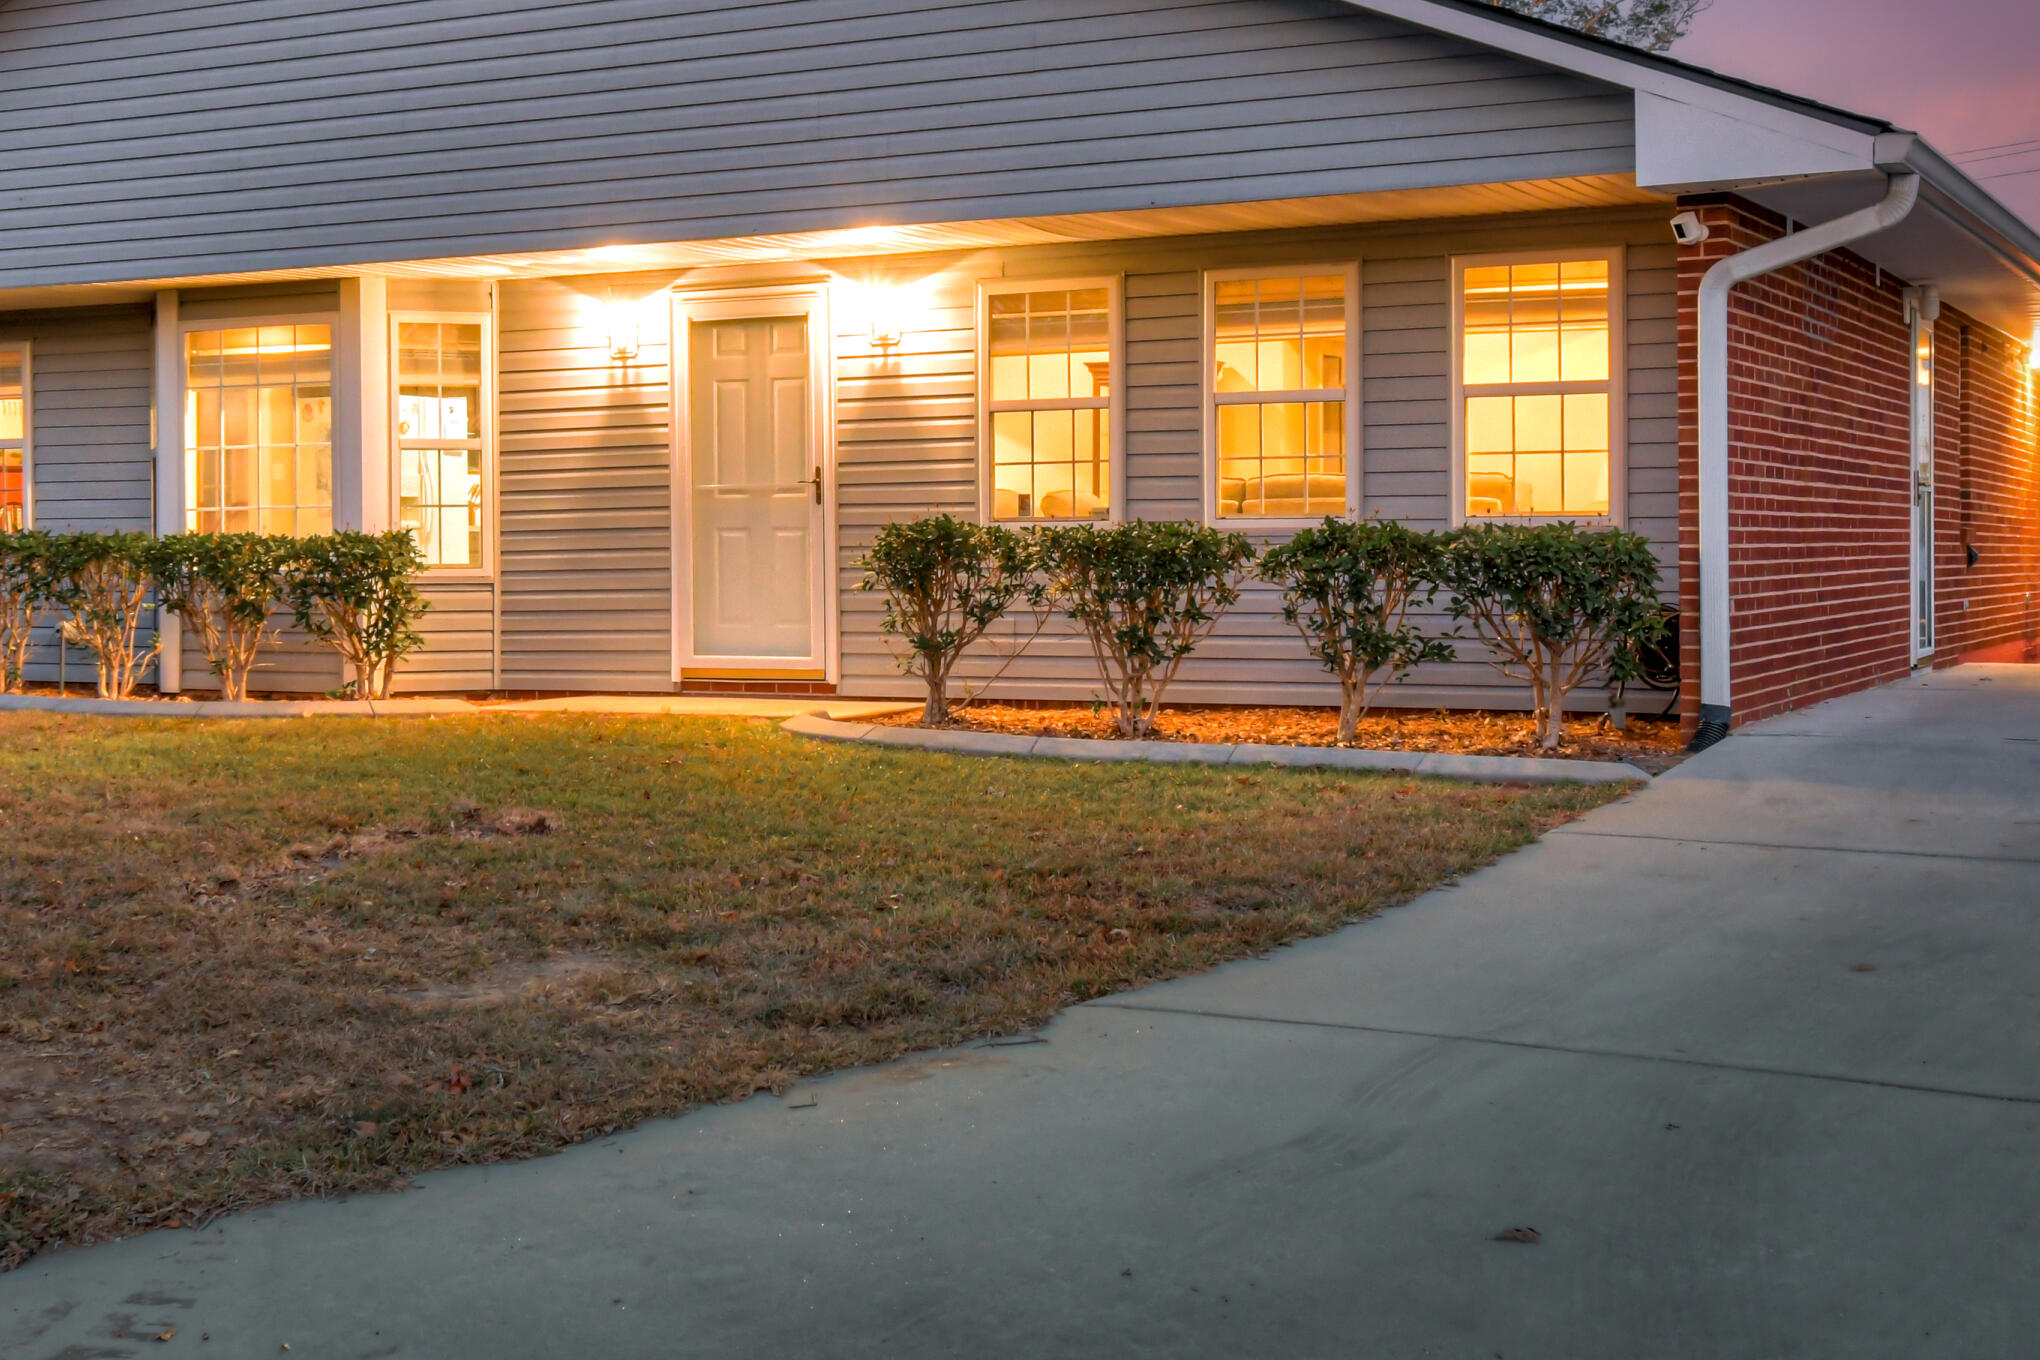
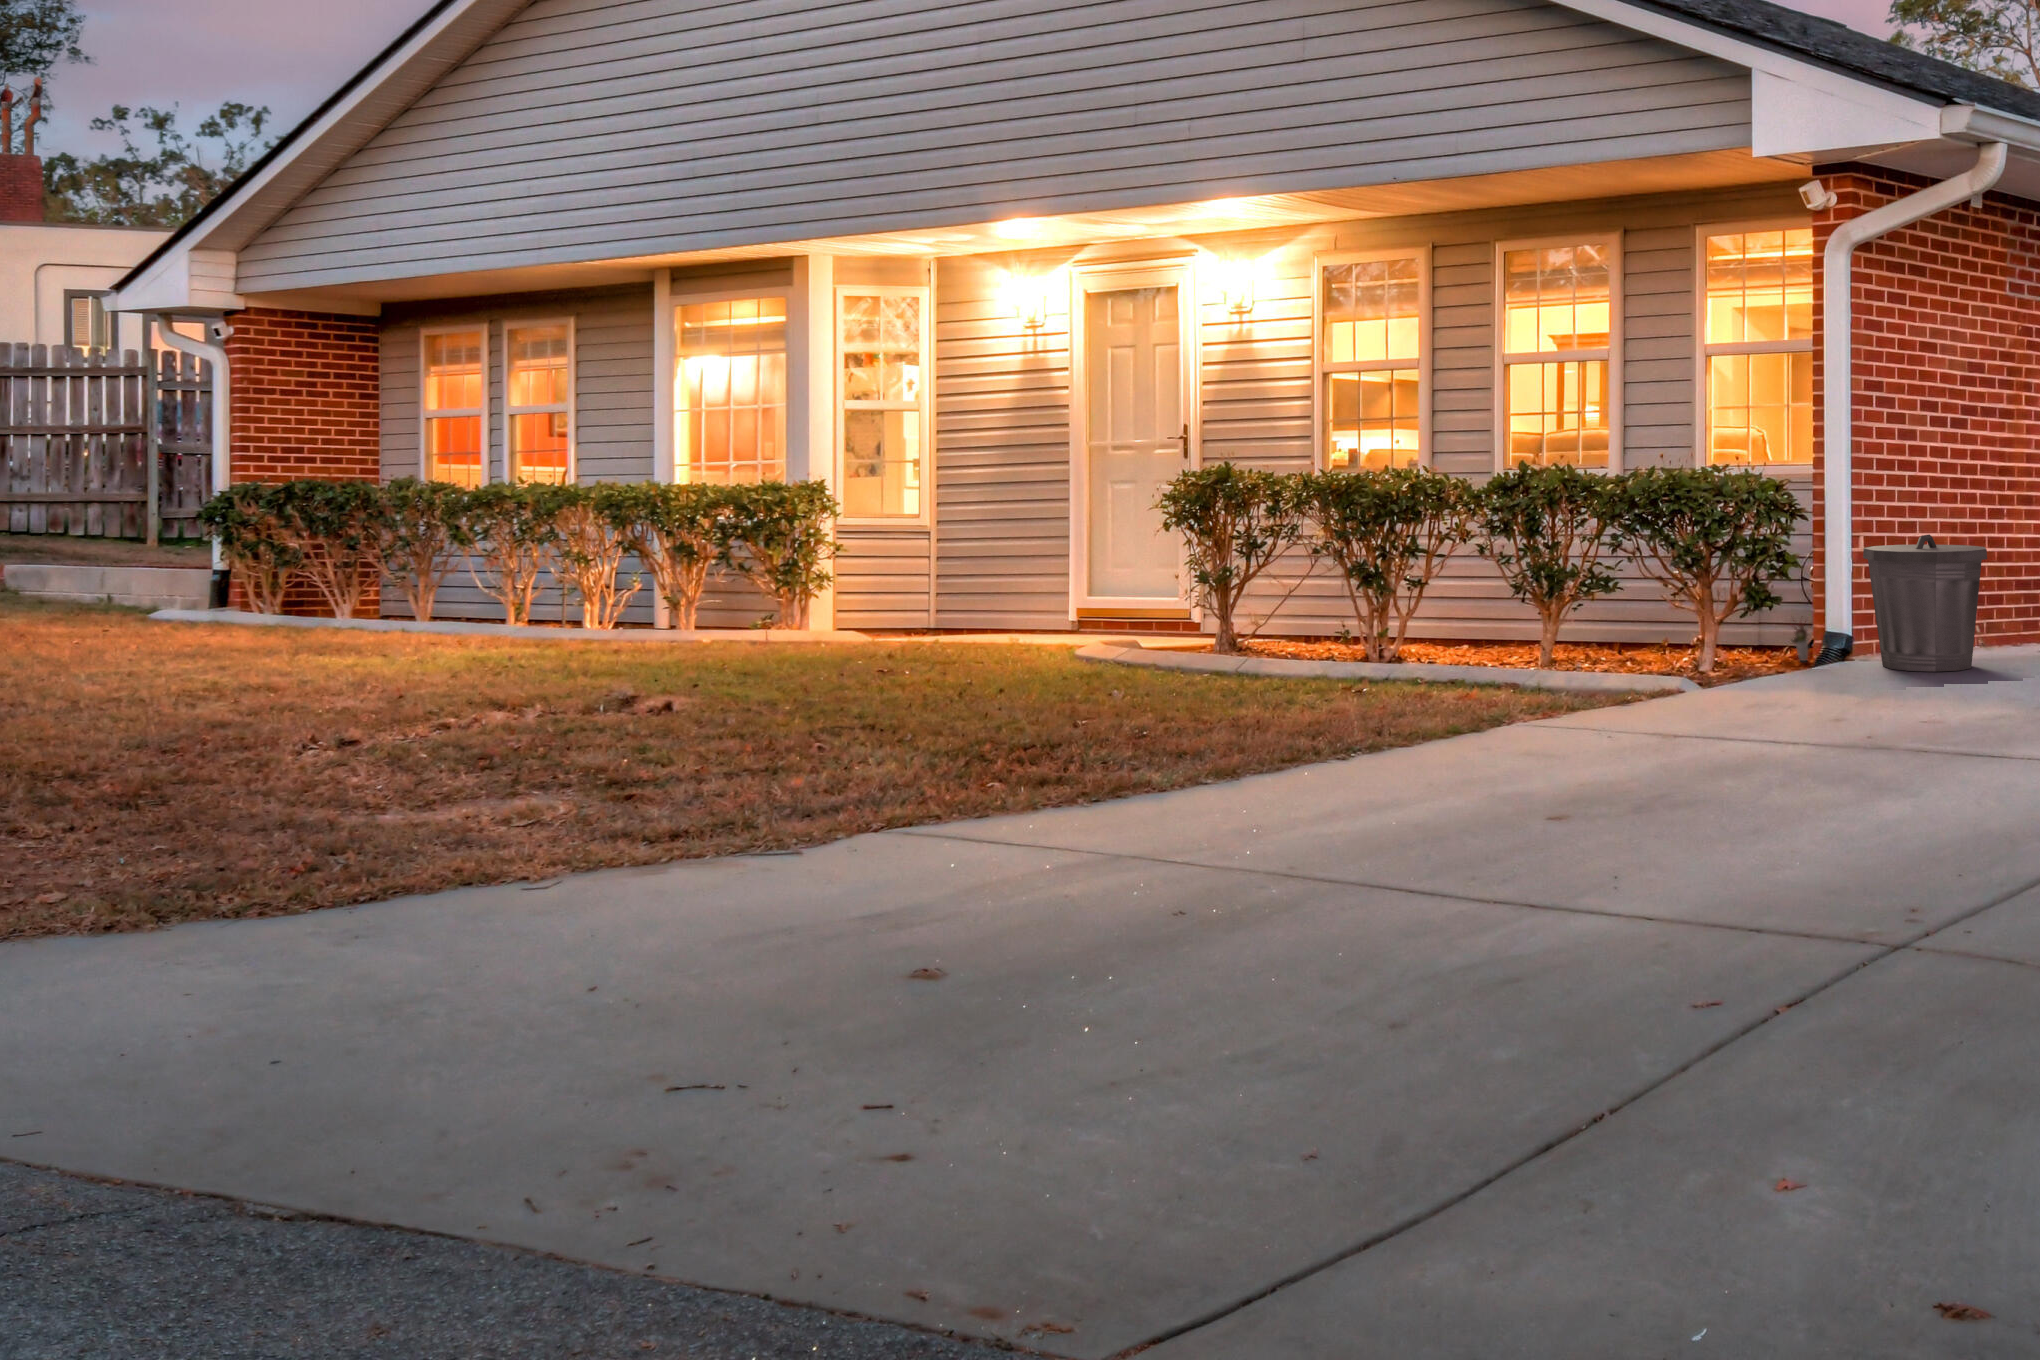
trash can: none [1696,591,1836,739] -> present [1863,535,1987,672]

